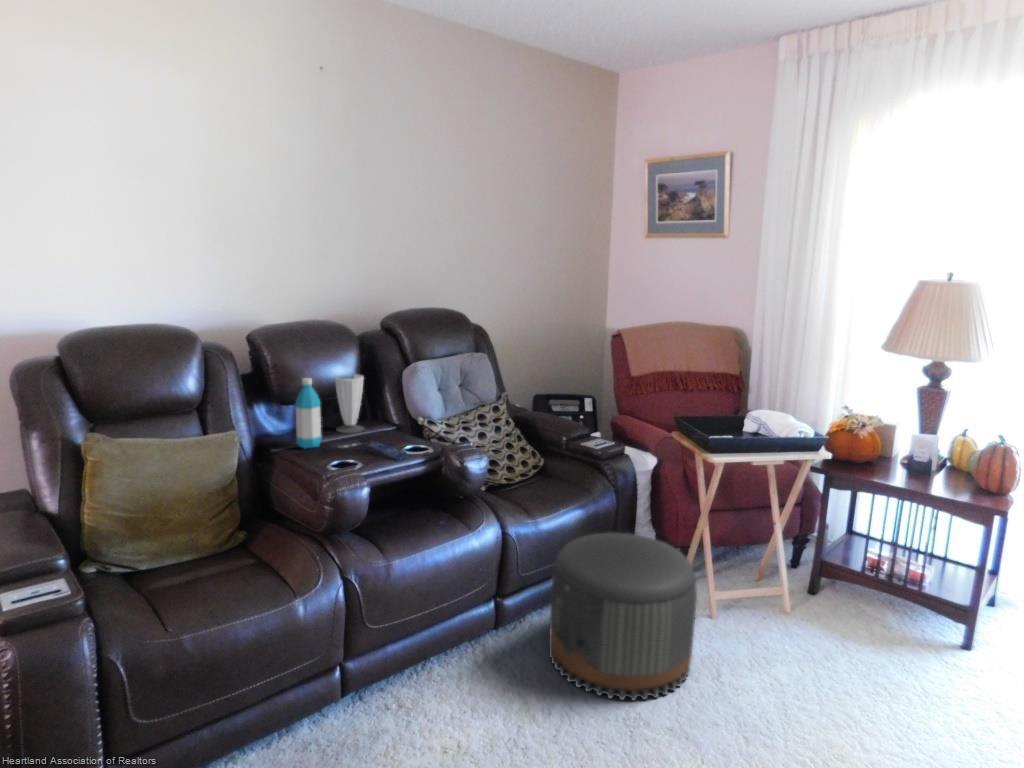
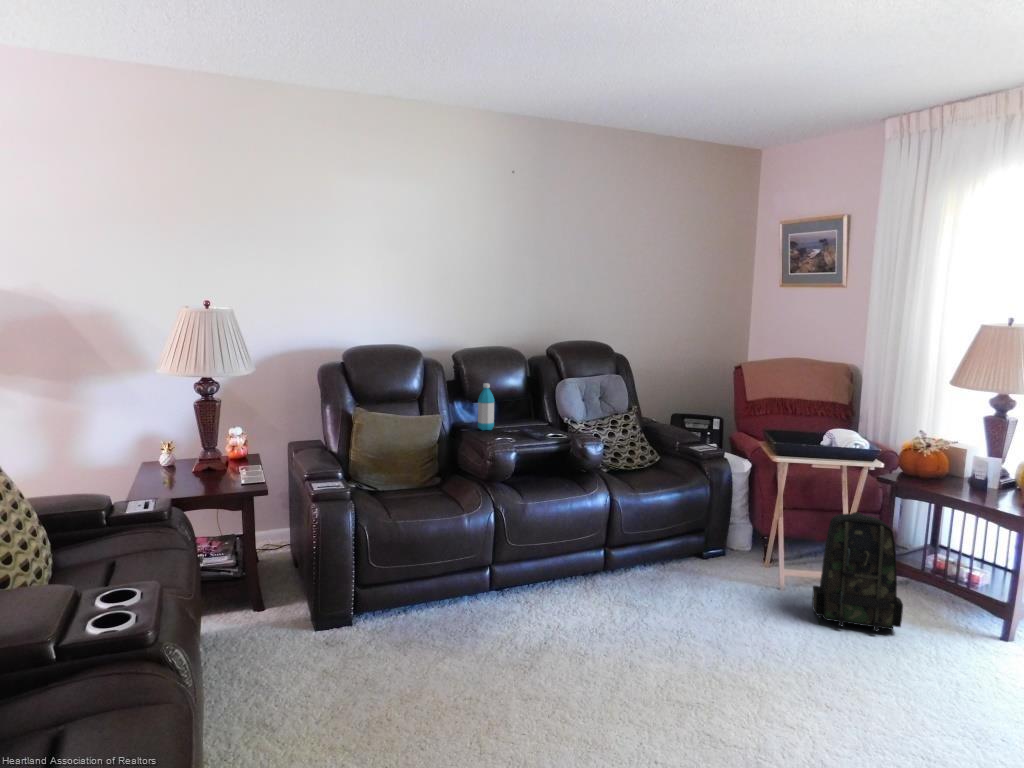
cup: present [335,374,364,433] -> none [507,384,527,425]
backpack: none [760,516,870,665] -> present [812,512,903,631]
pouf: present [549,532,697,700] -> none [640,509,752,627]

